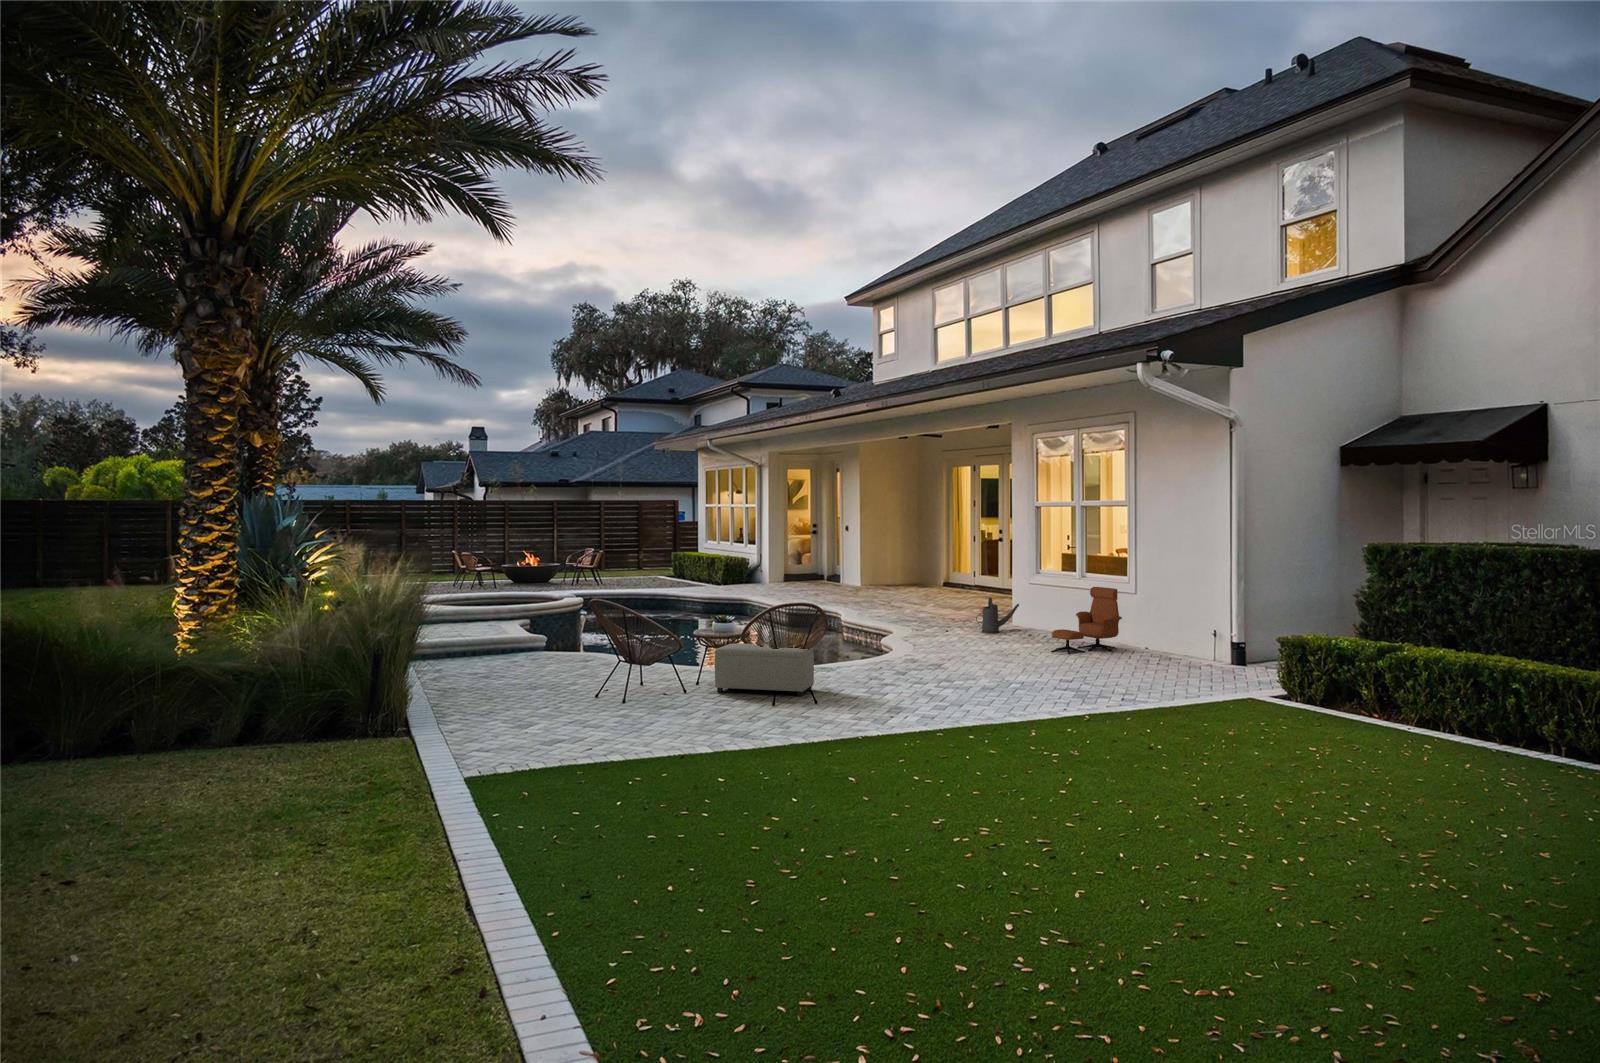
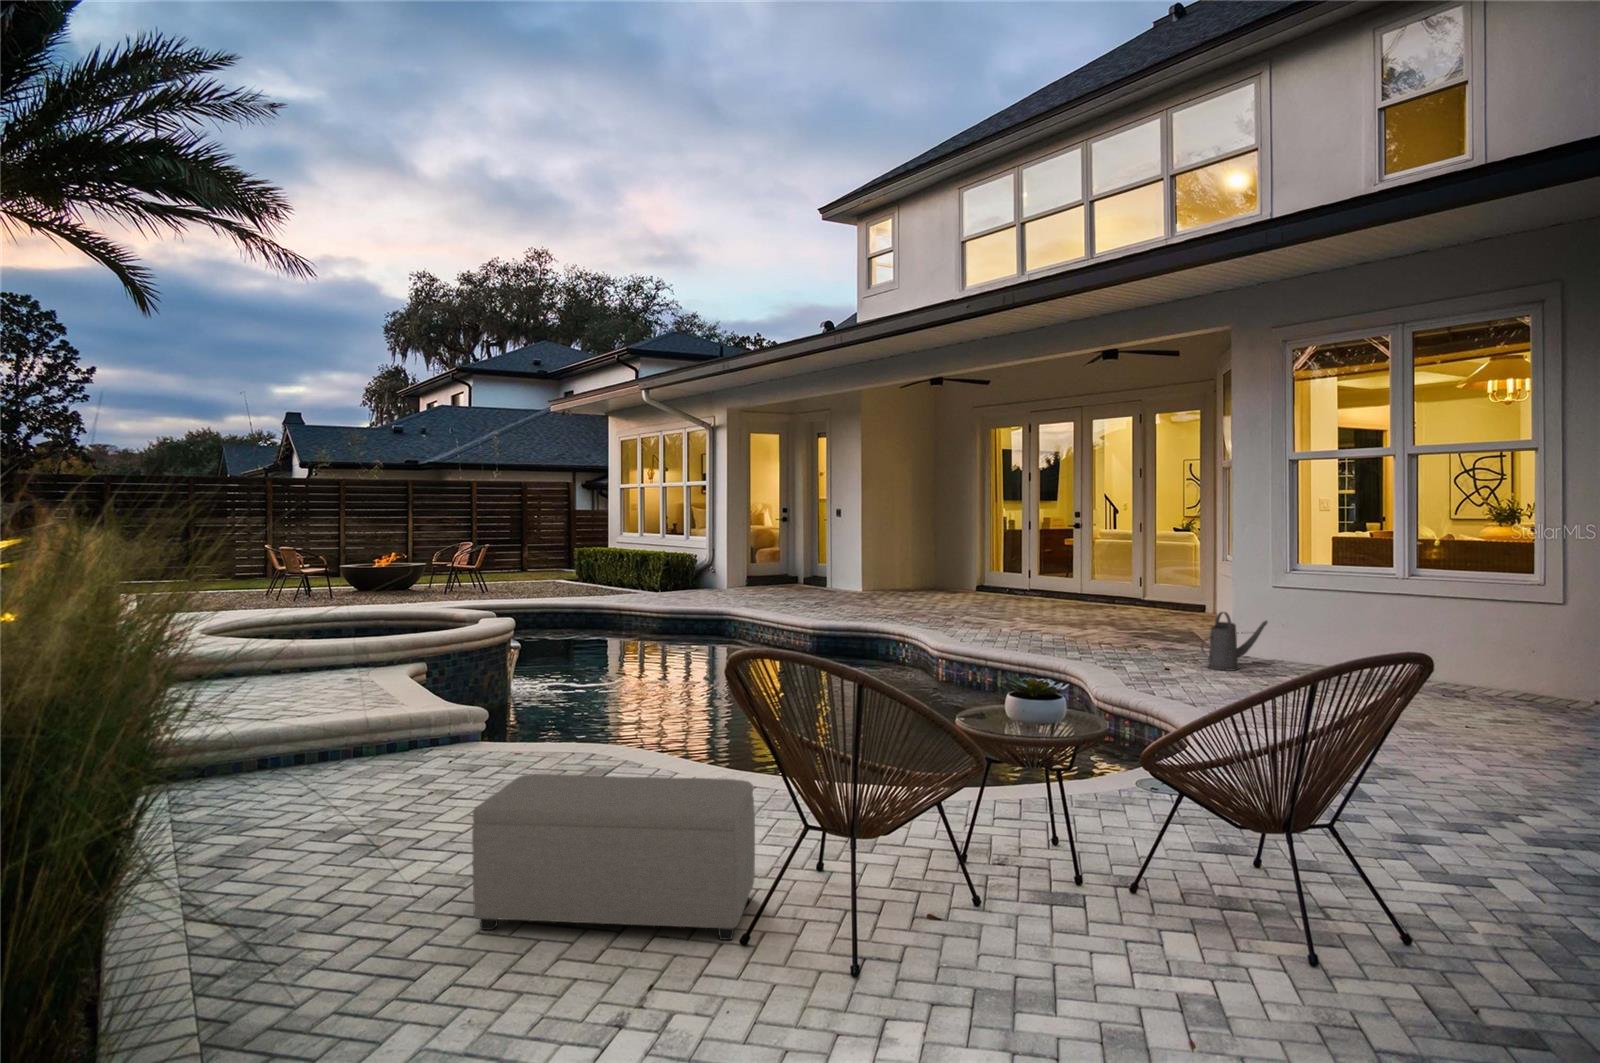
lounge chair: present [1051,587,1122,654] -> none [1434,593,1555,717]
ottoman: present [715,644,814,696] -> present [472,774,755,940]

